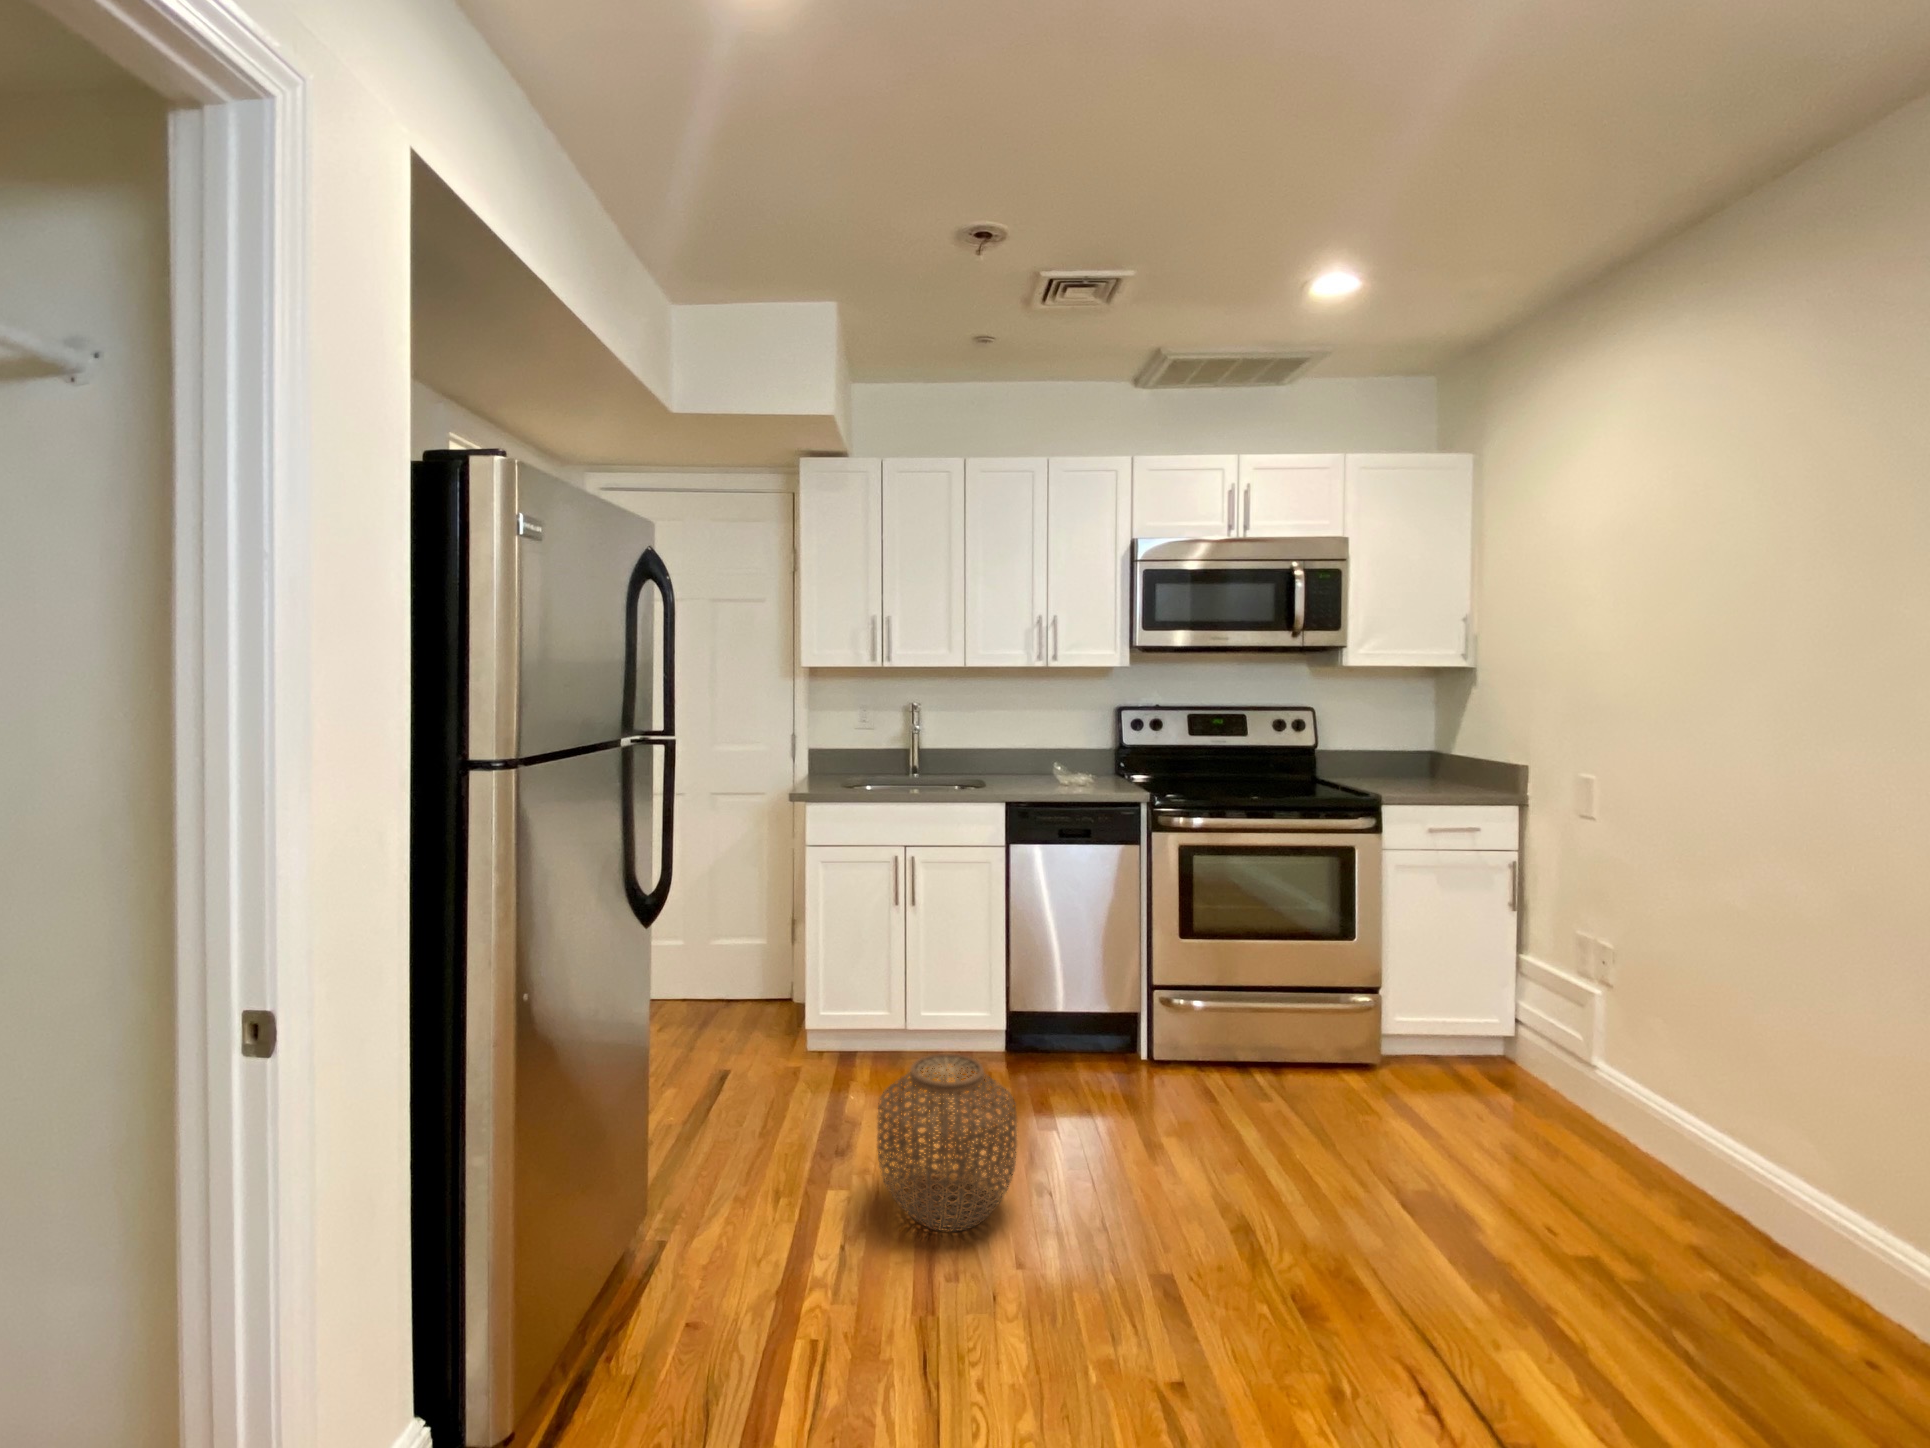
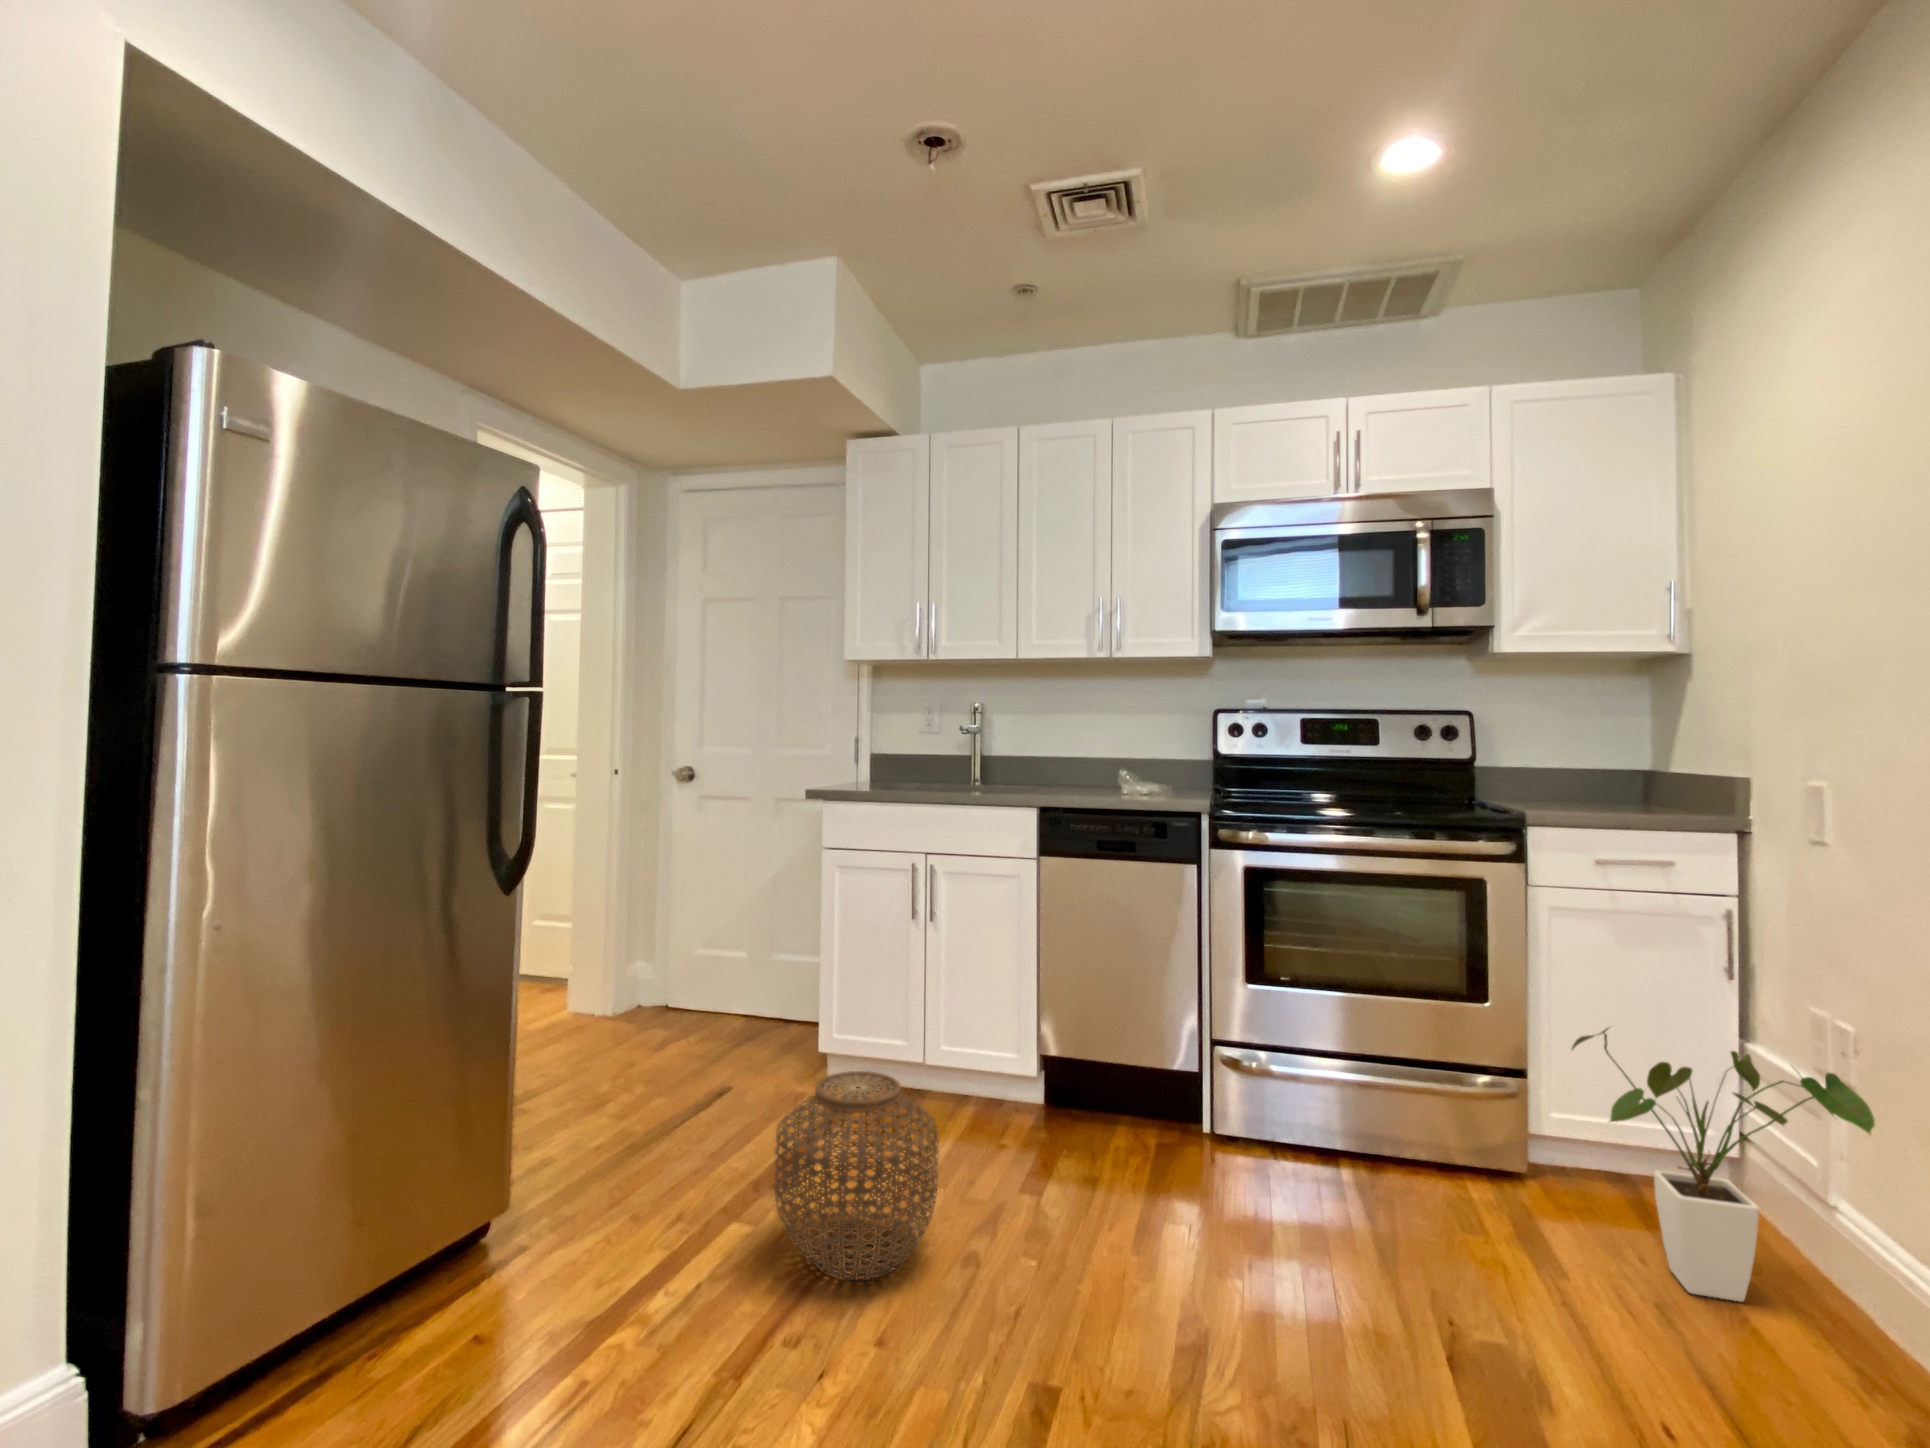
house plant: none [1436,956,1642,1139] -> present [1572,1028,1875,1302]

